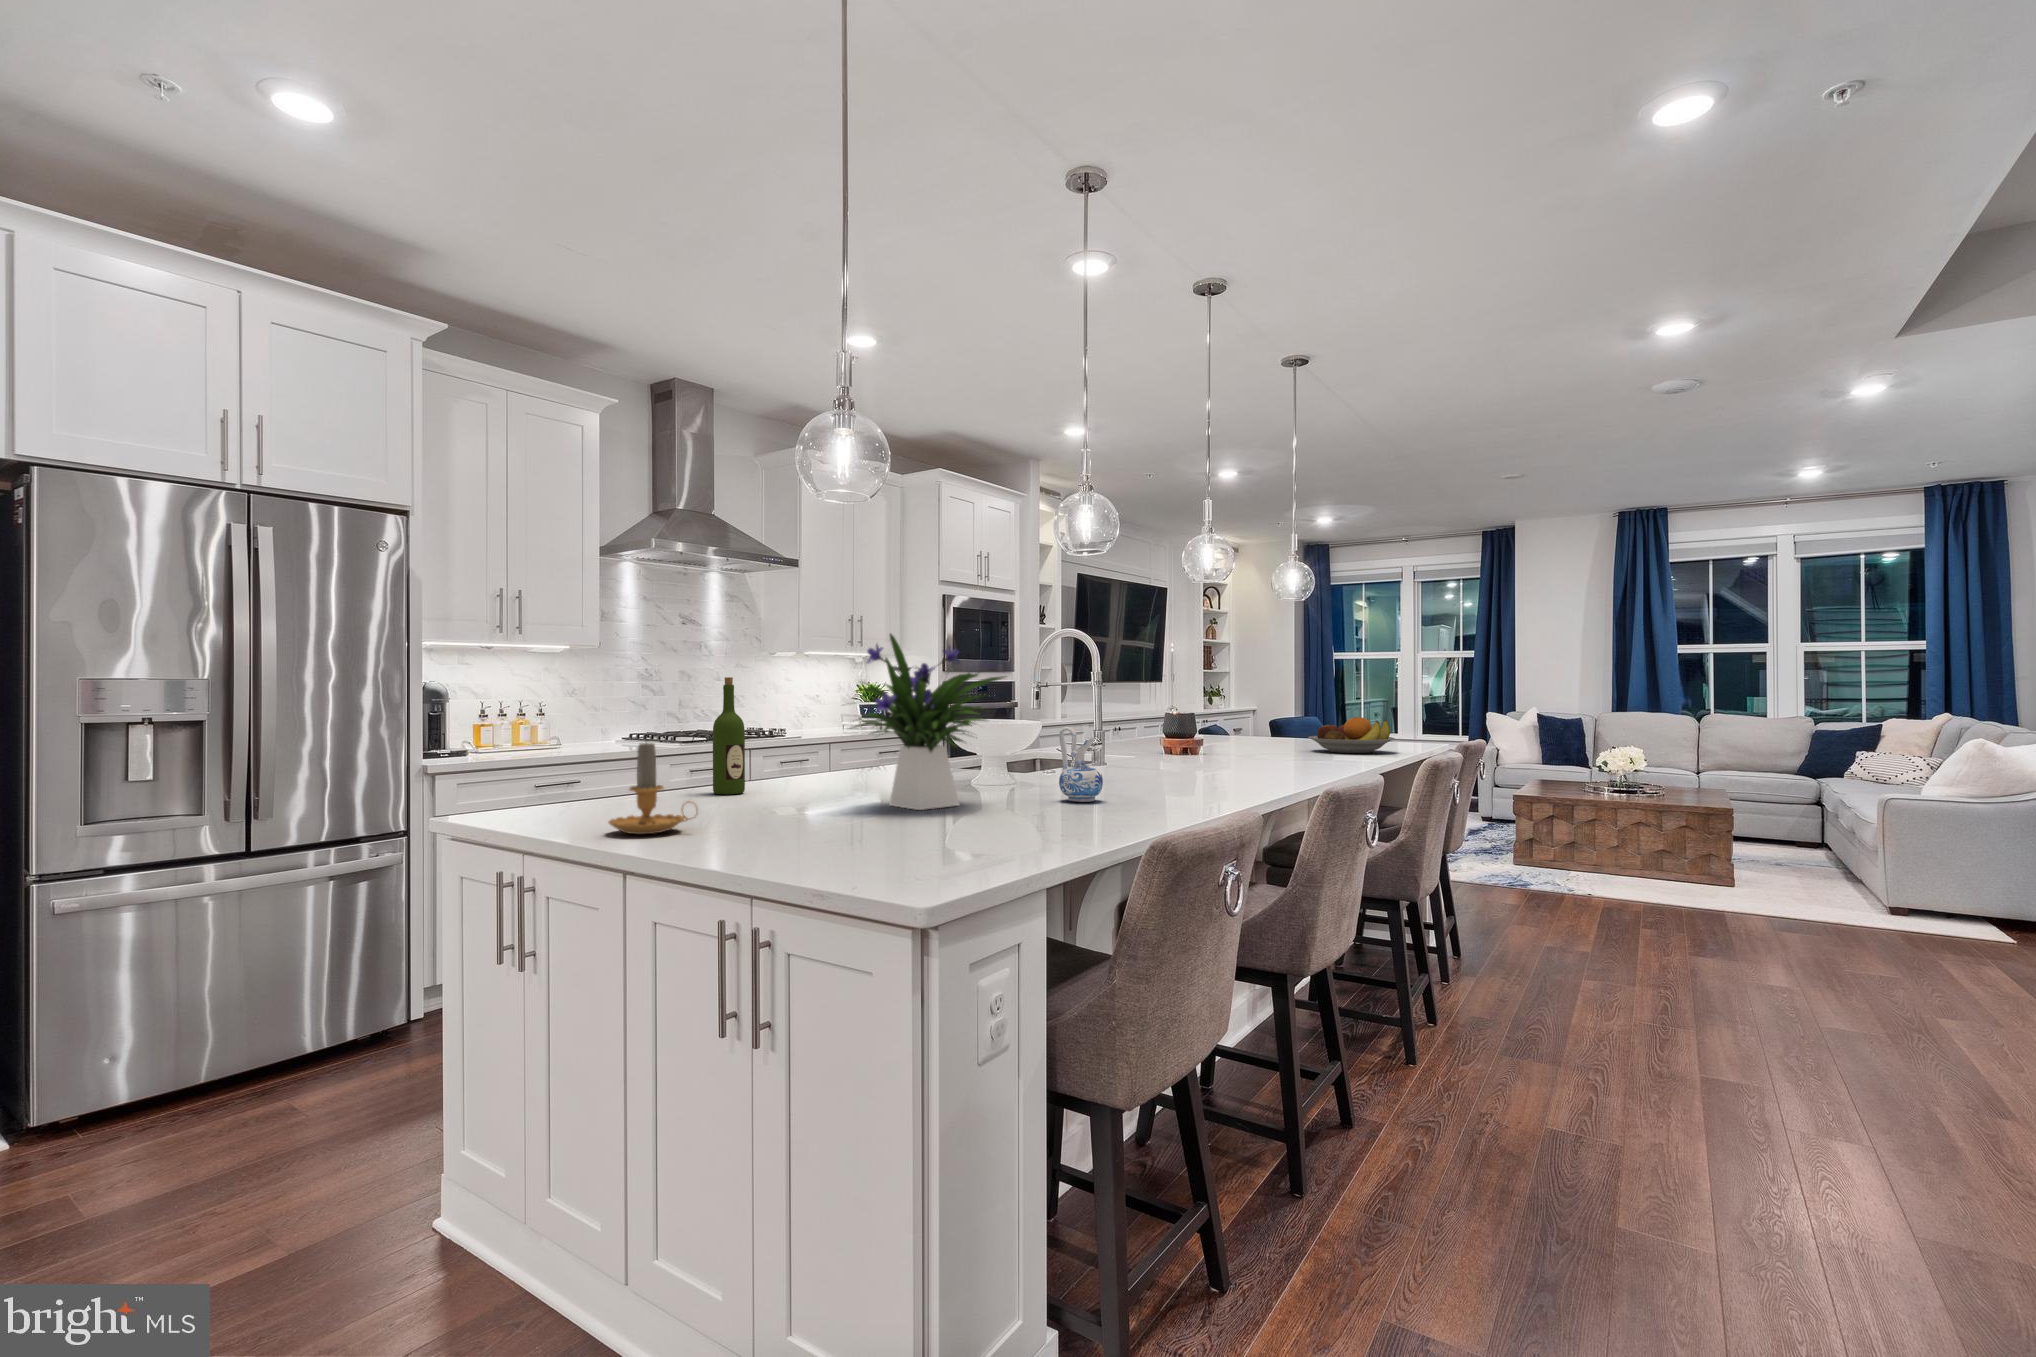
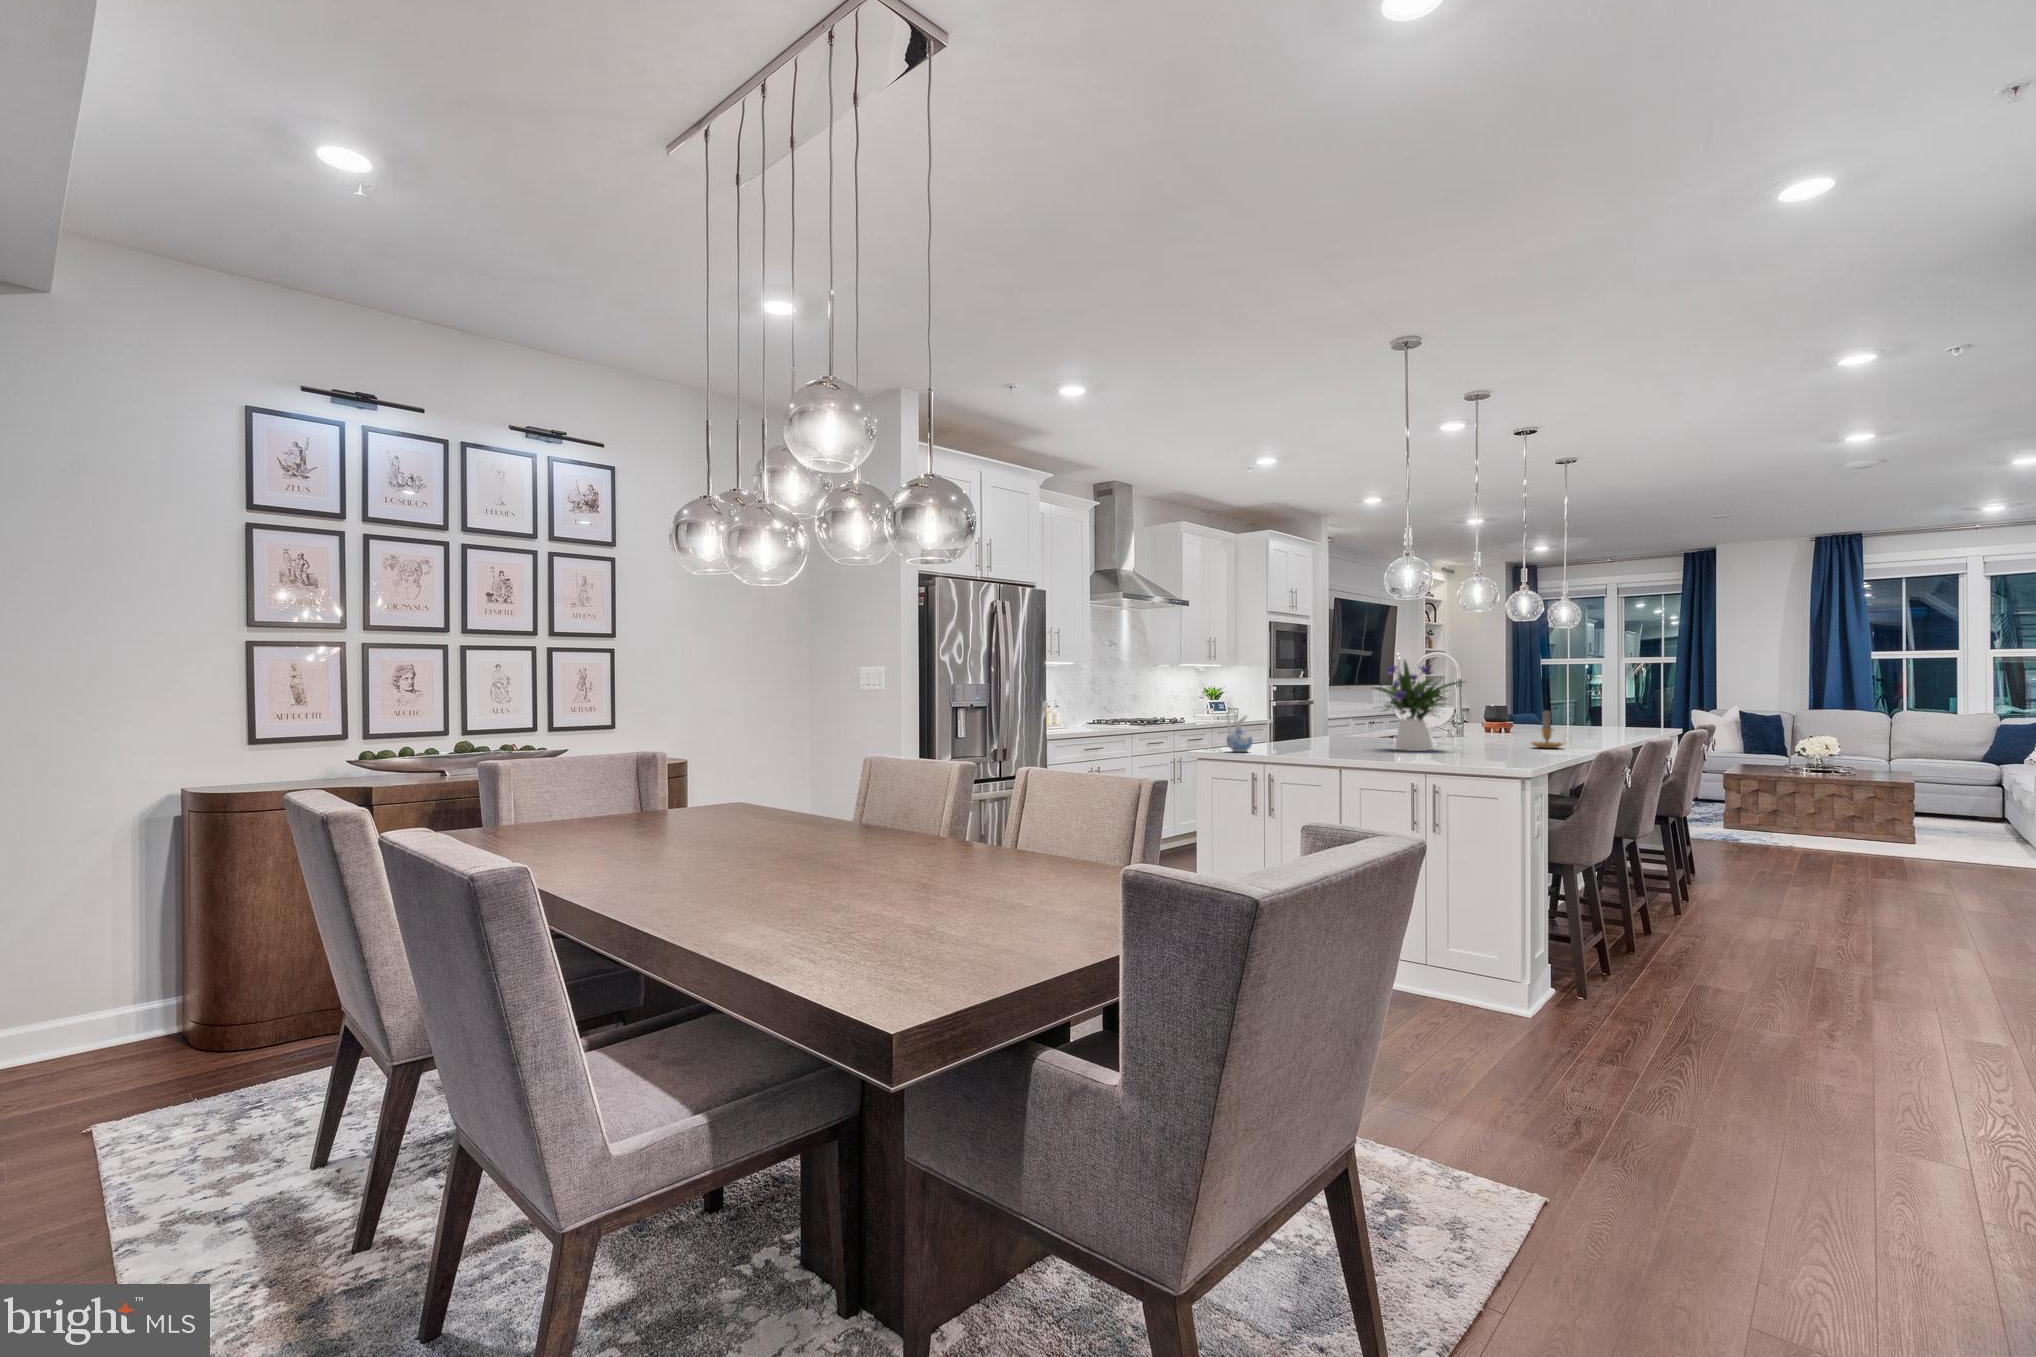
wine bottle: present [713,677,745,794] -> none [1274,682,1291,745]
fruit bowl: present [1308,717,1395,753] -> none [1578,708,1646,733]
ceramic pitcher: present [1059,727,1103,802] -> present [1227,710,1252,752]
candle: present [609,743,698,834] -> present [1531,711,1563,749]

